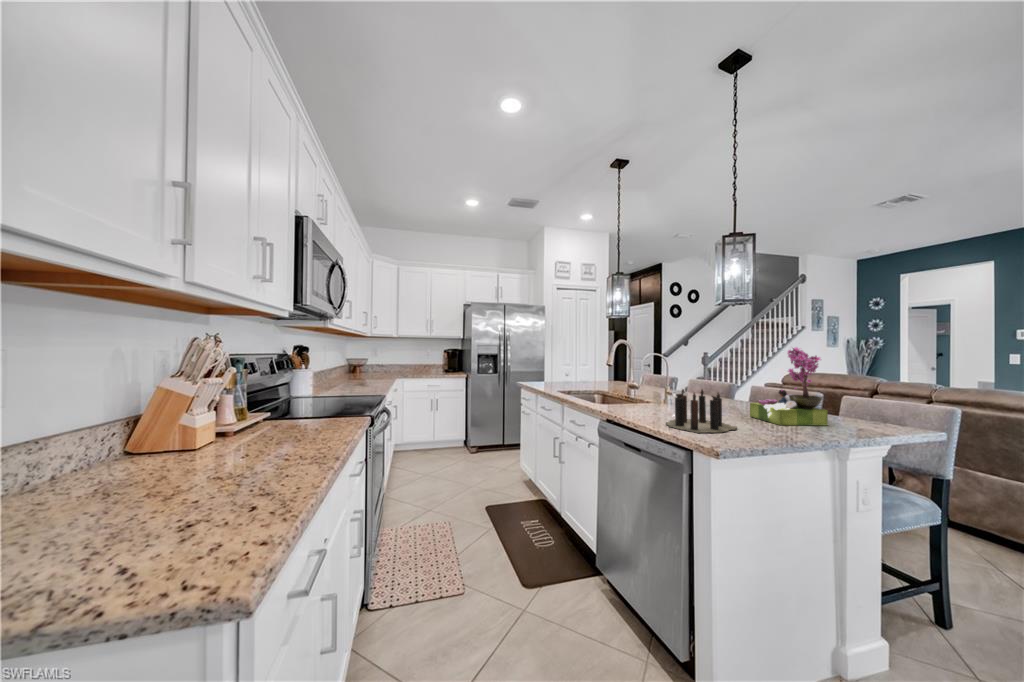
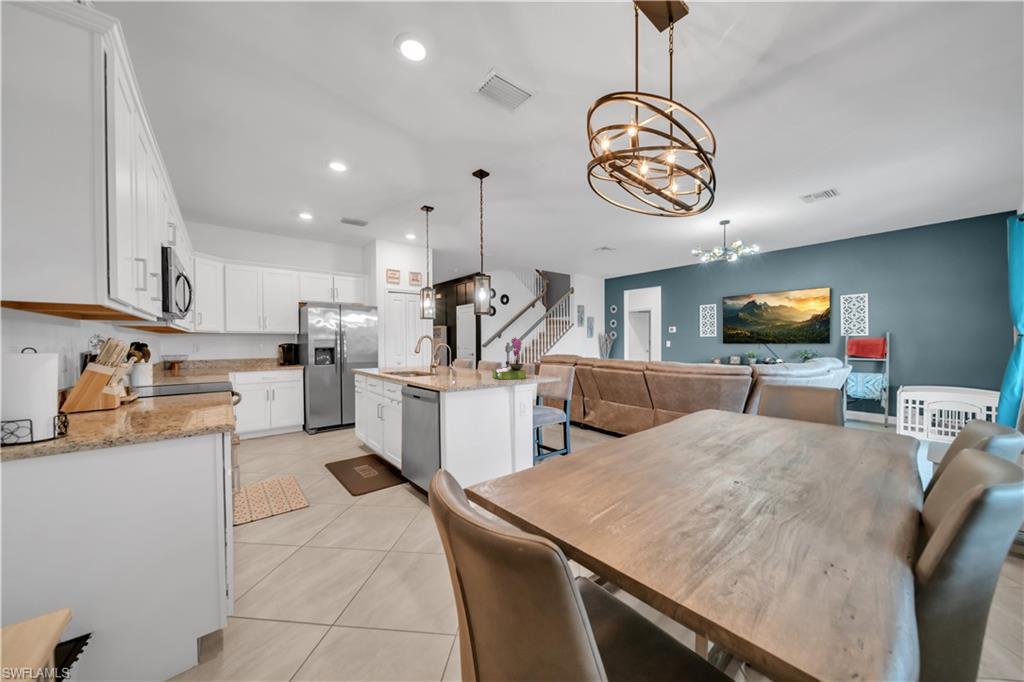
candle: present [667,389,737,433] -> none [436,362,477,385]

